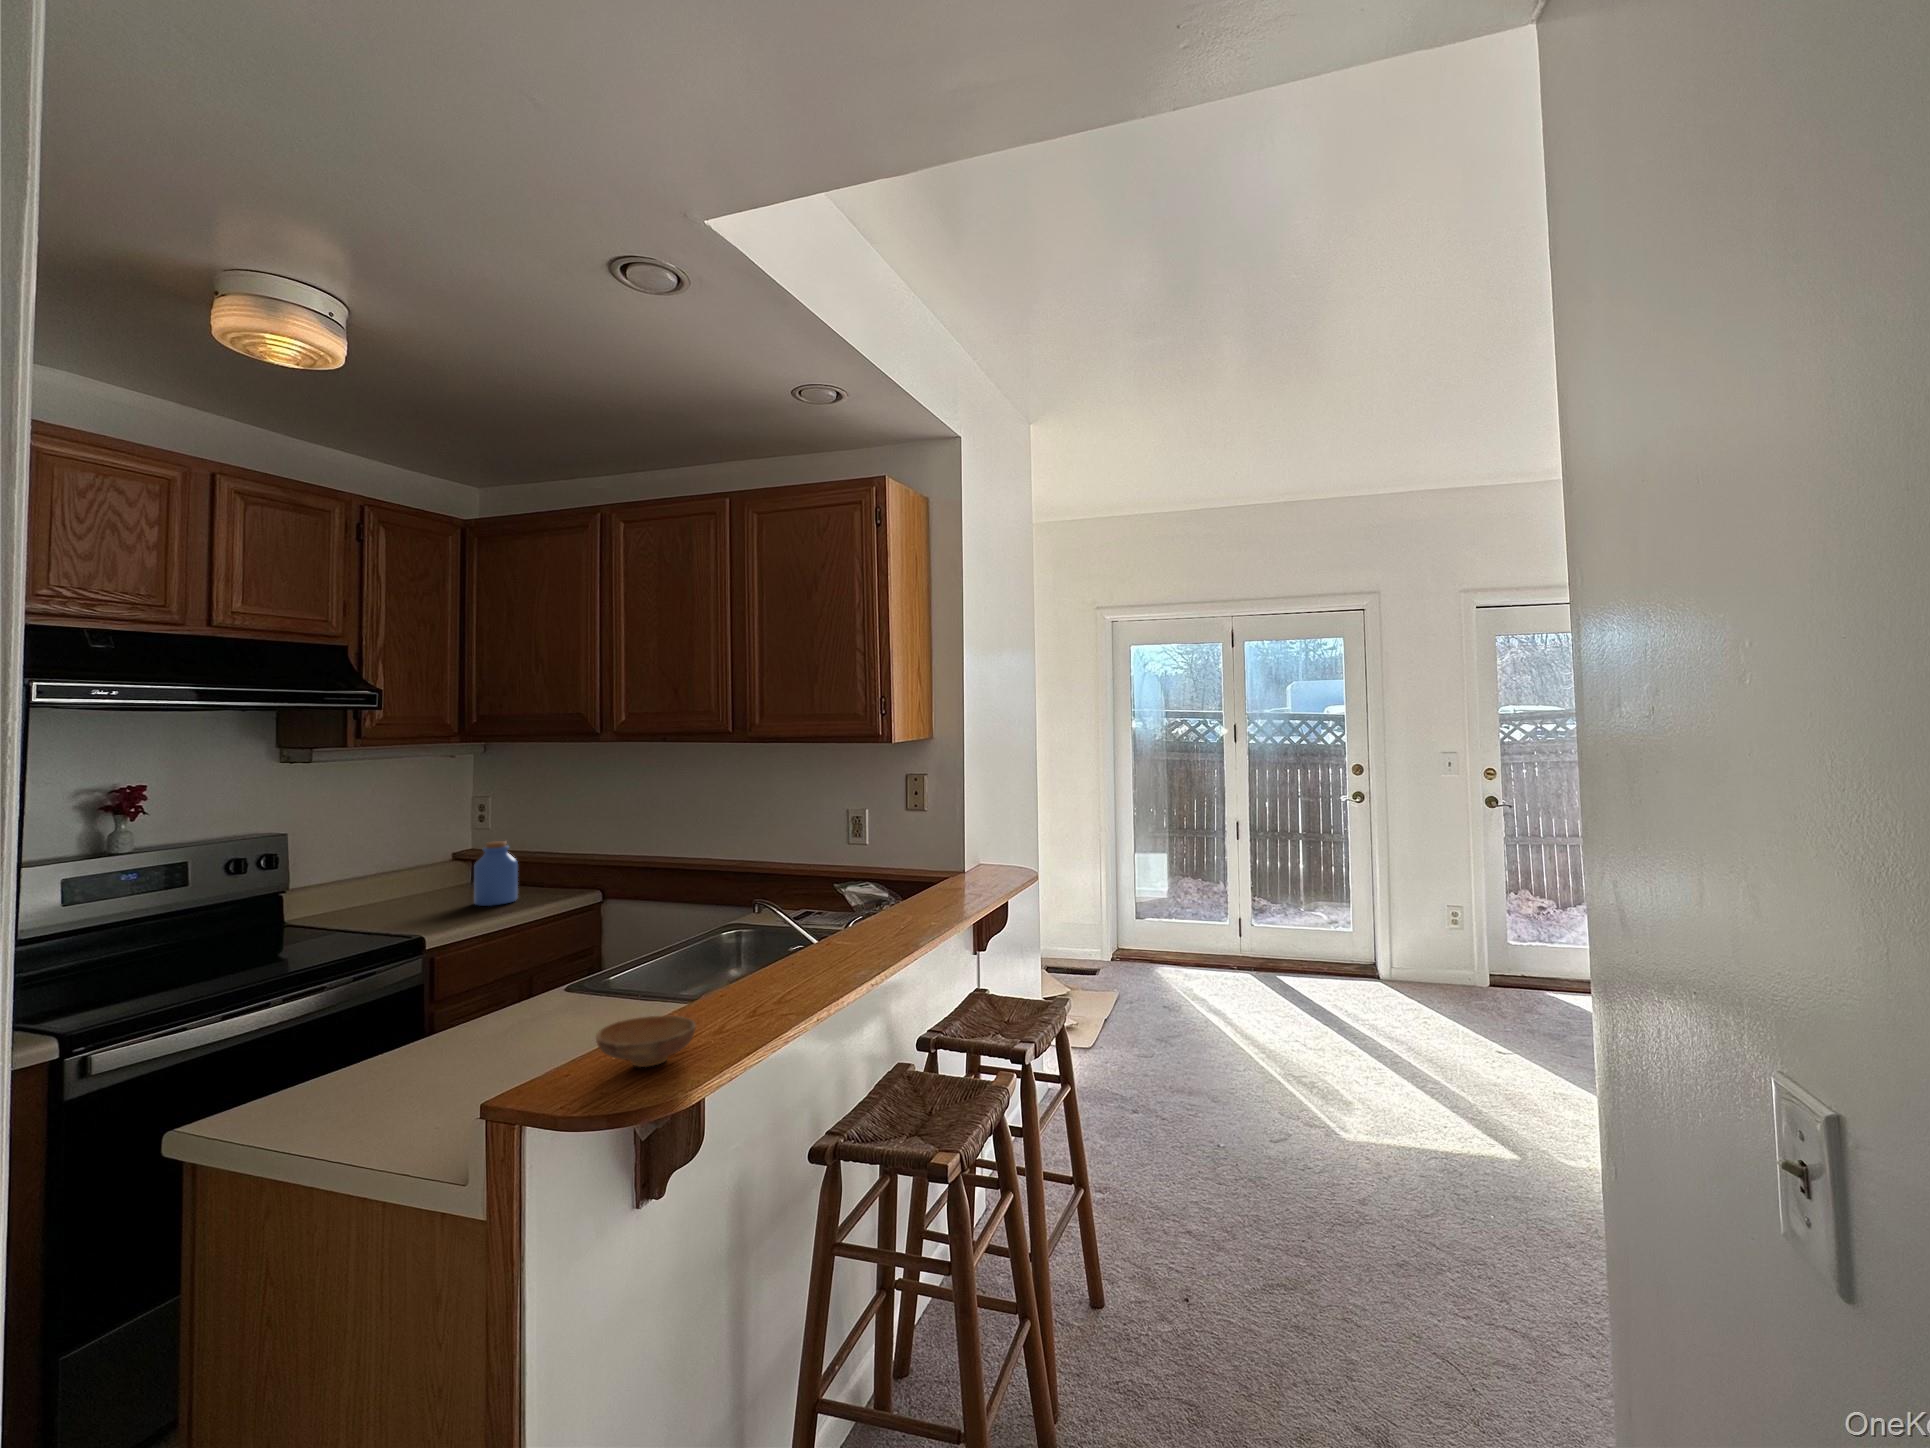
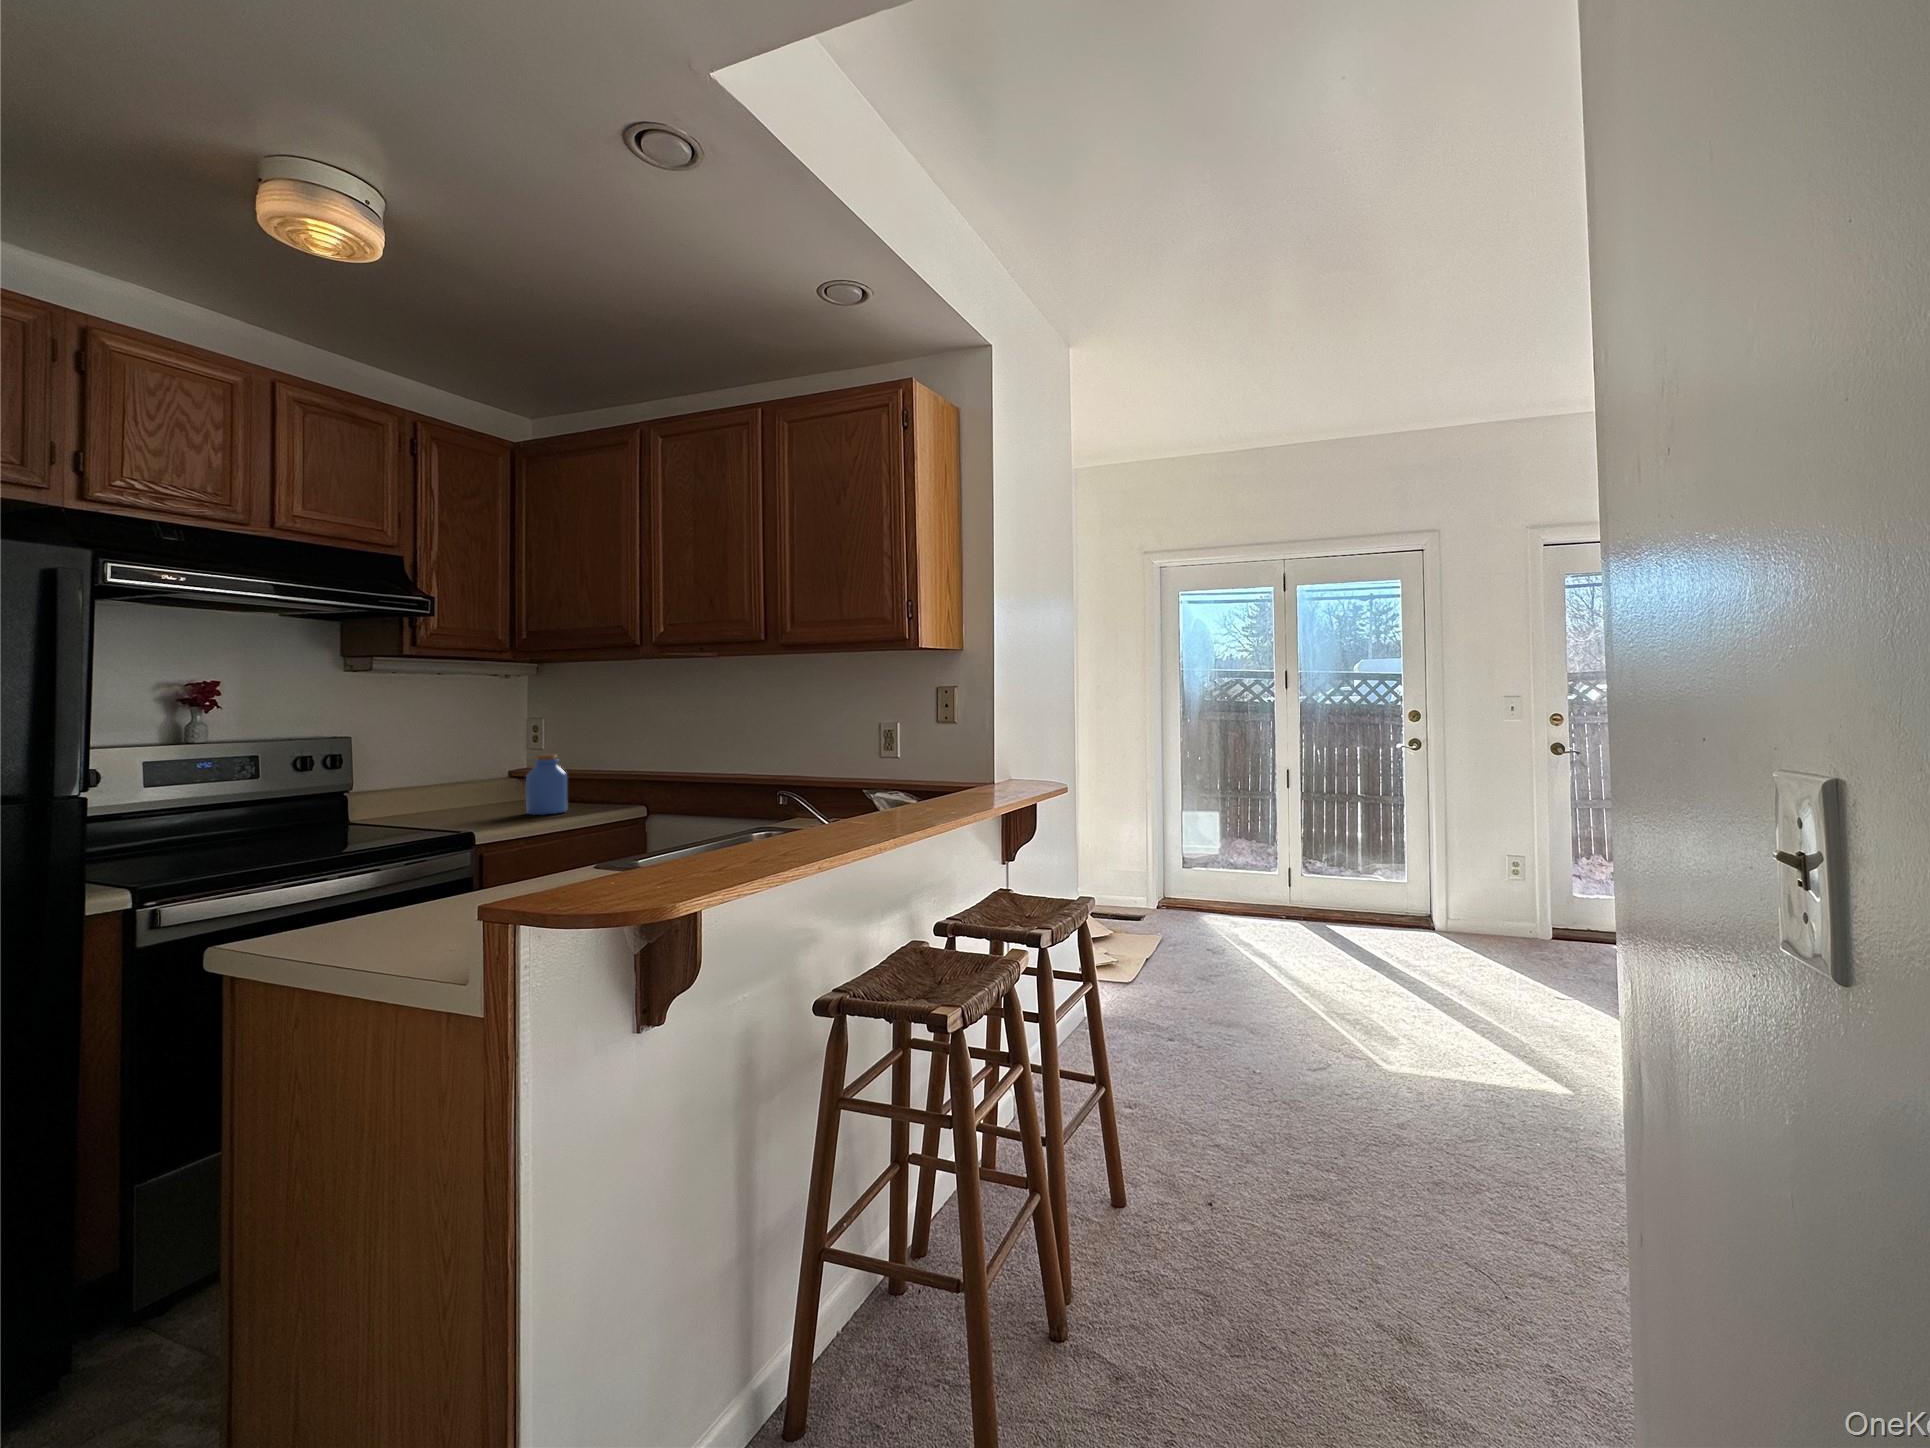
bowl: present [596,1016,696,1067] -> none [592,846,692,886]

